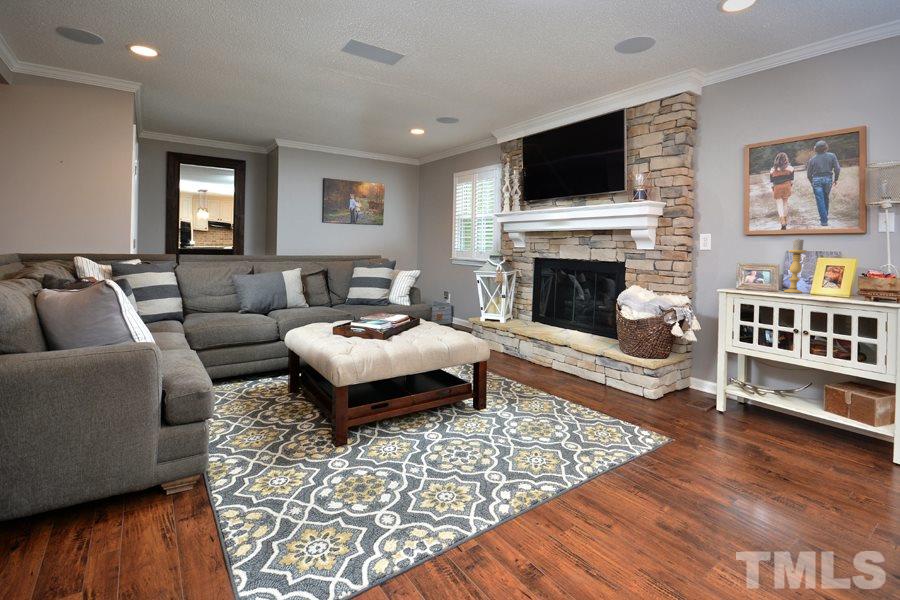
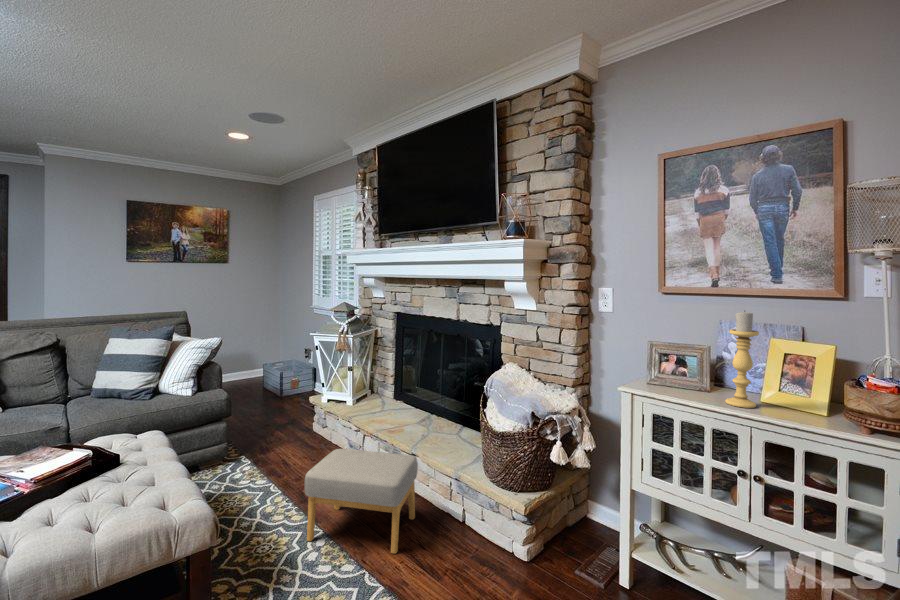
footstool: none [510,335,574,388] -> present [305,449,418,554]

